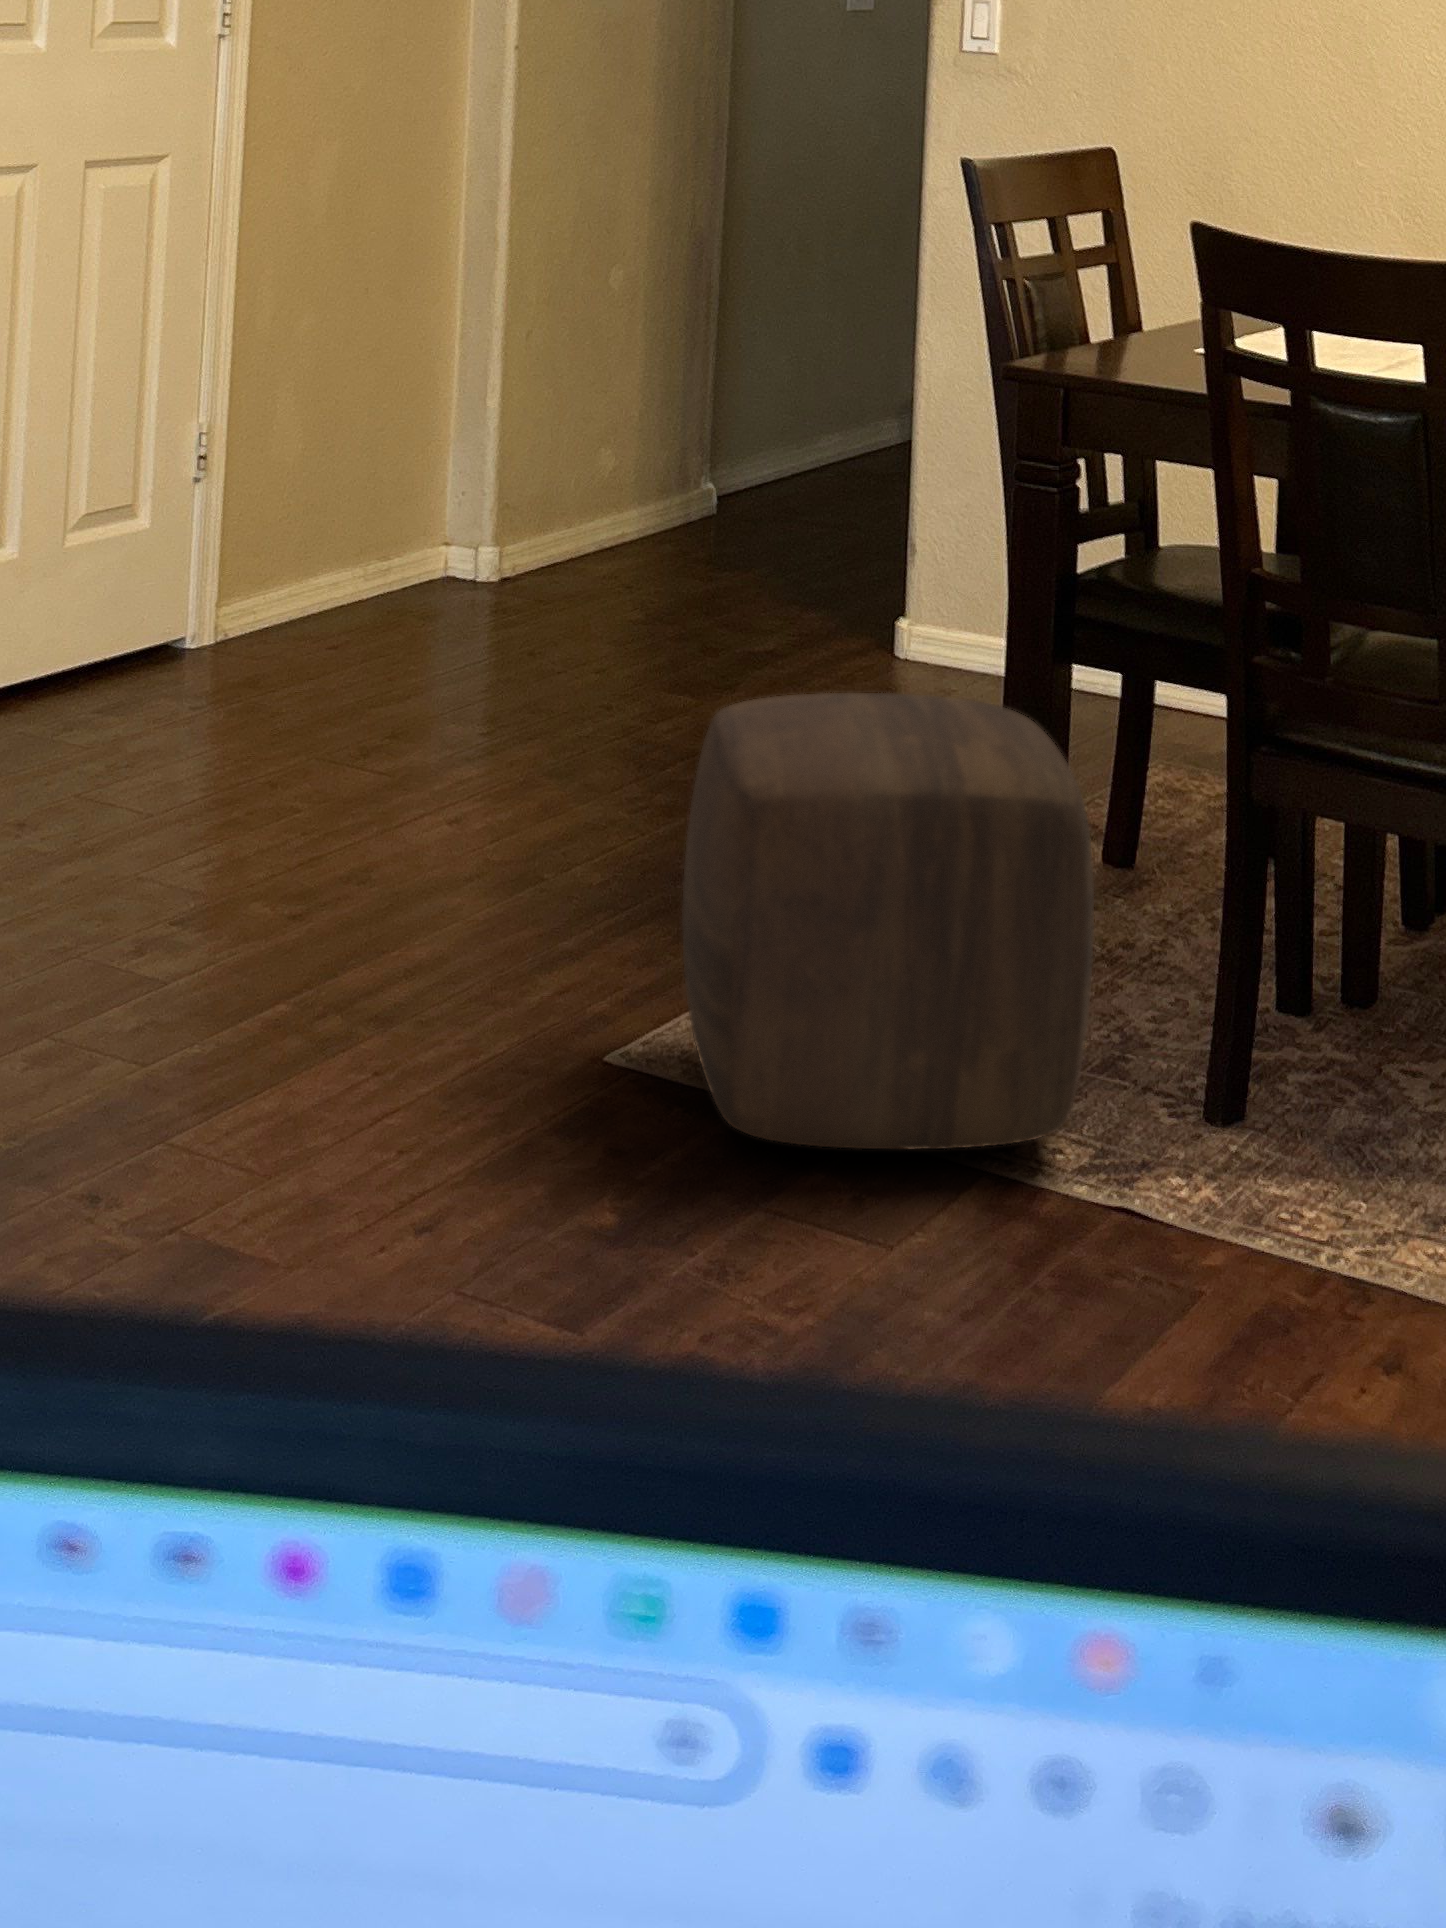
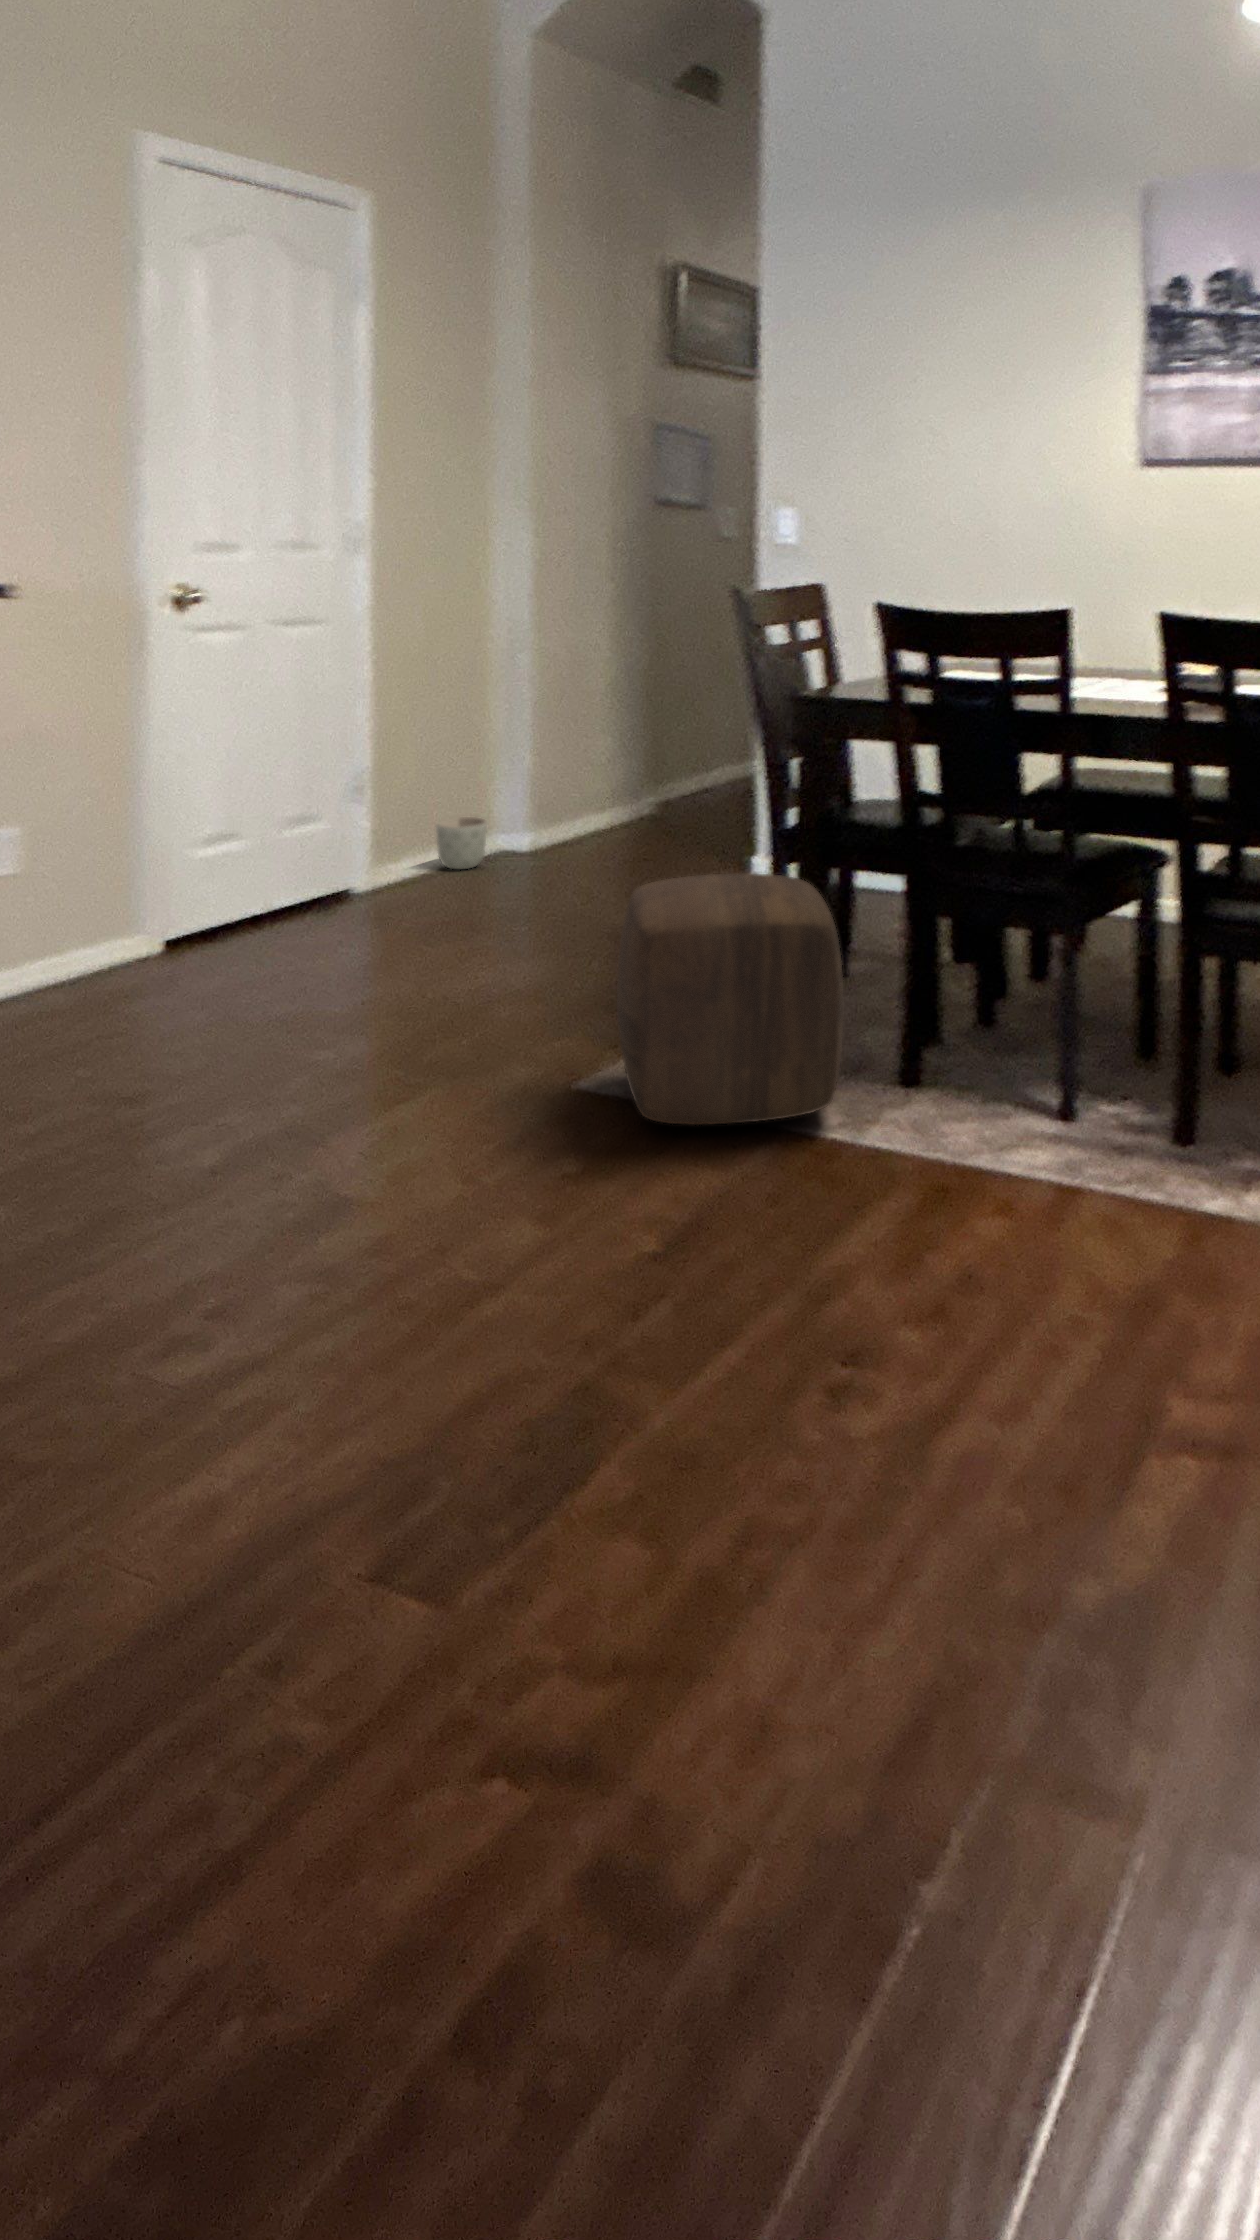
planter: none [292,532,386,630] -> present [436,817,487,869]

